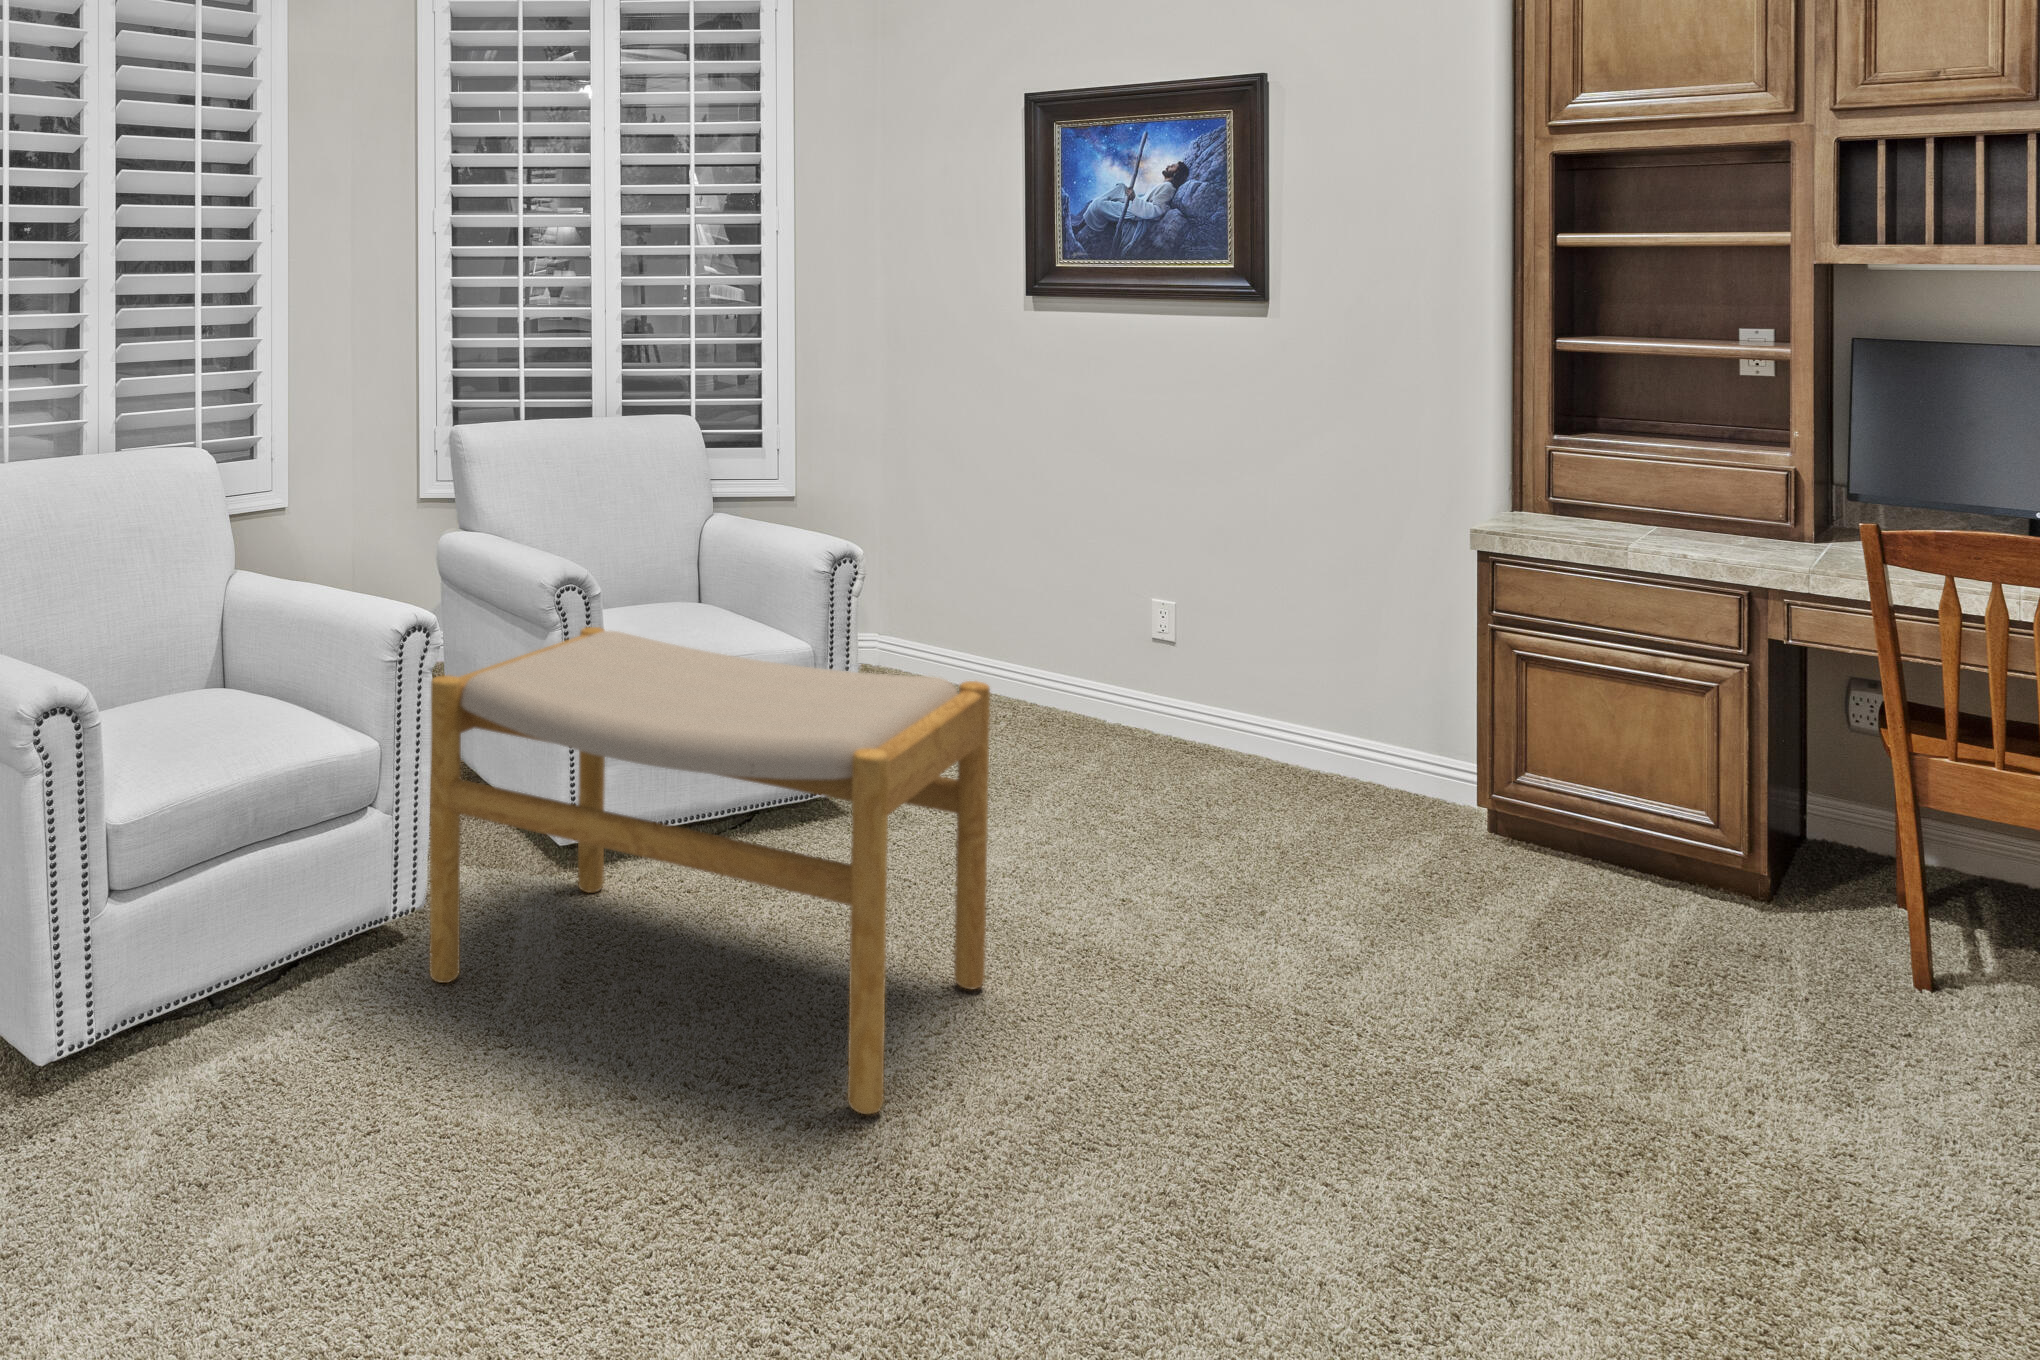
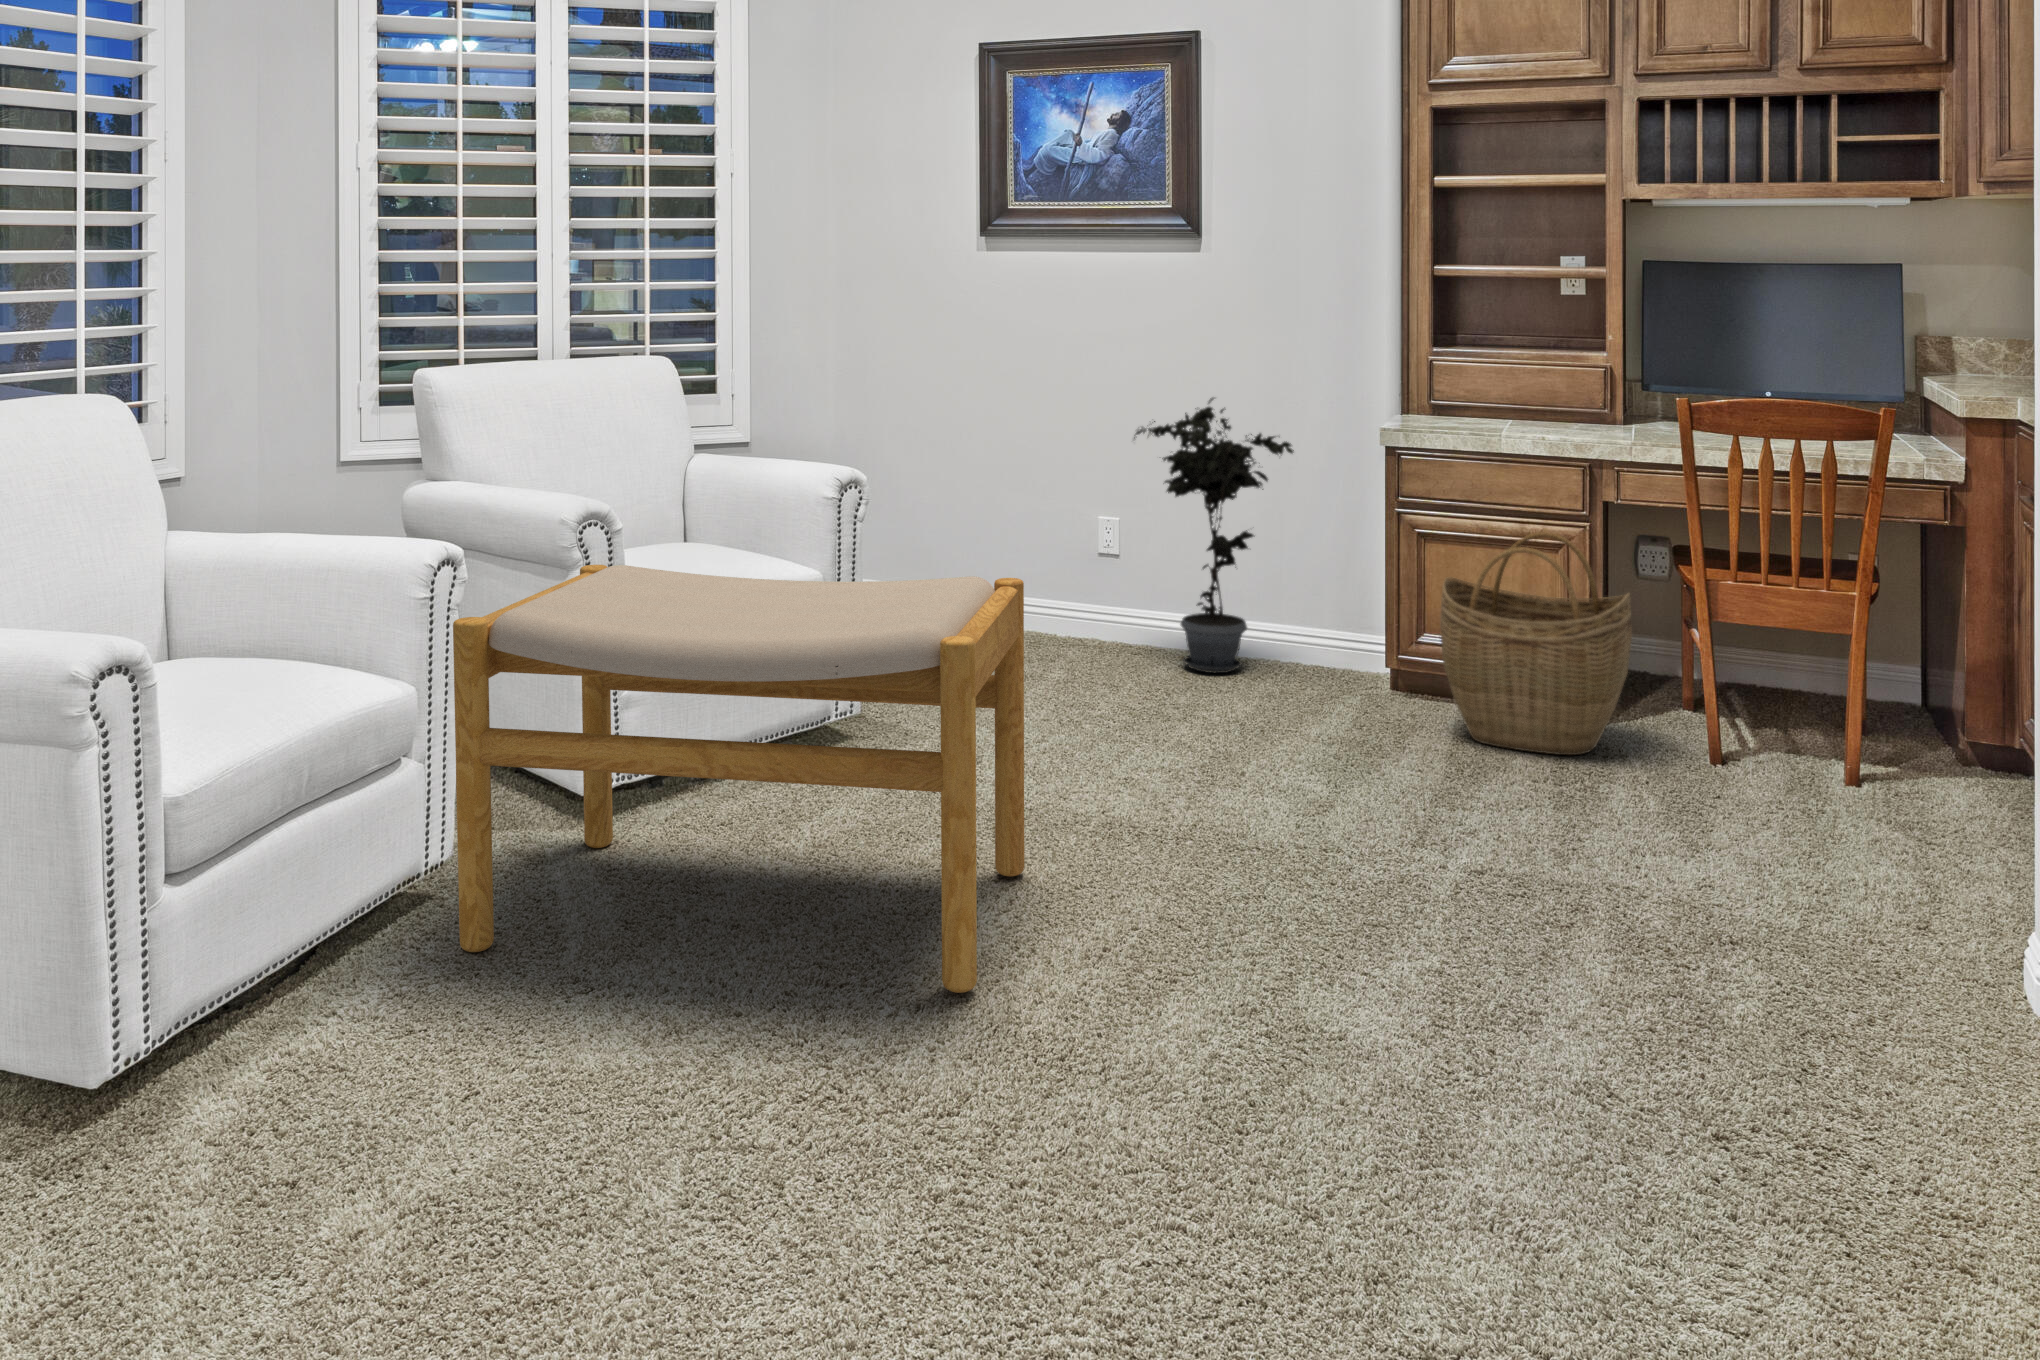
potted plant: none [1204,486,1382,783] -> present [1134,398,1294,673]
woven basket: none [1539,671,1796,943] -> present [1440,532,1632,755]

